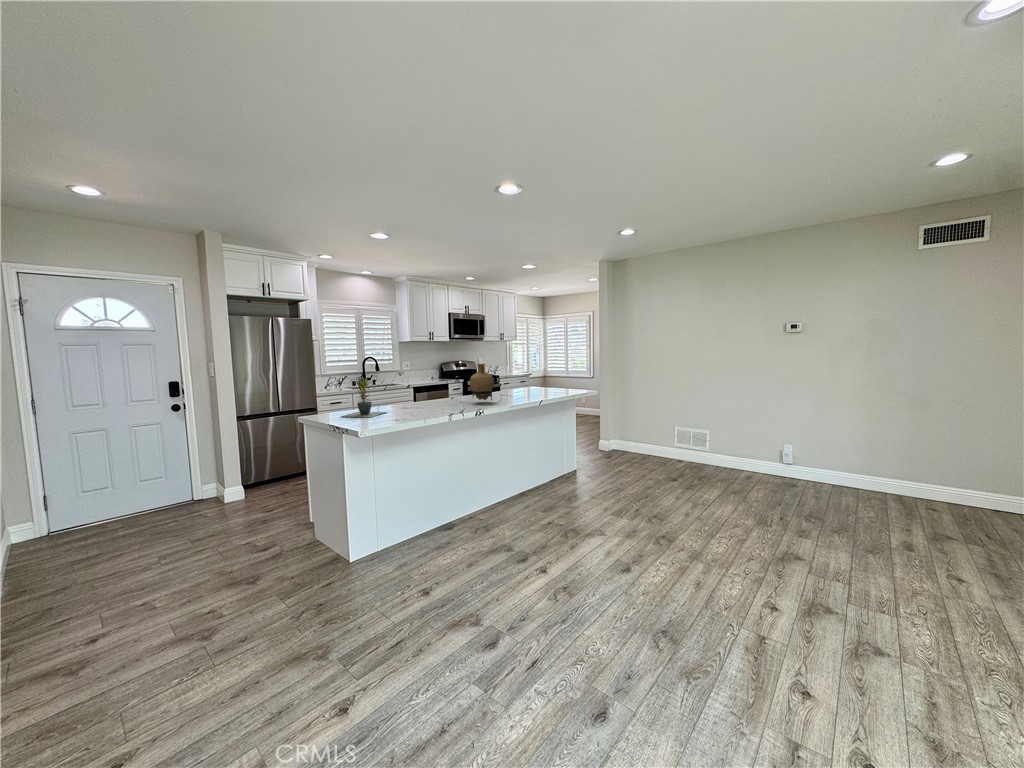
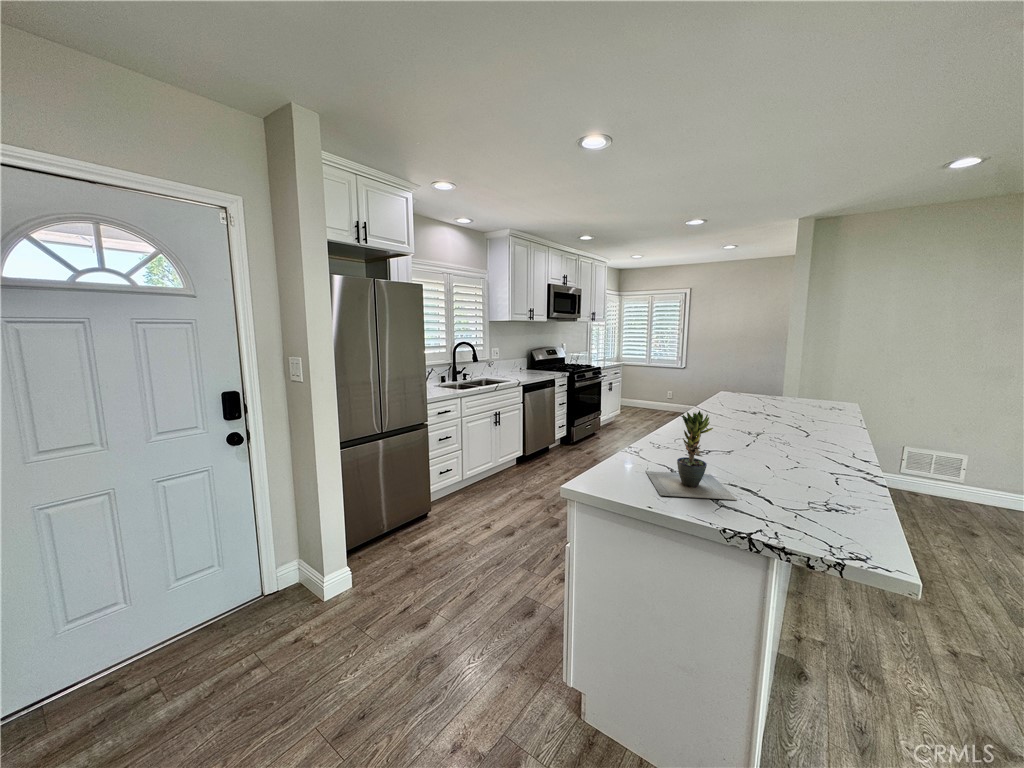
vase: present [470,364,494,400] -> none [769,375,818,438]

